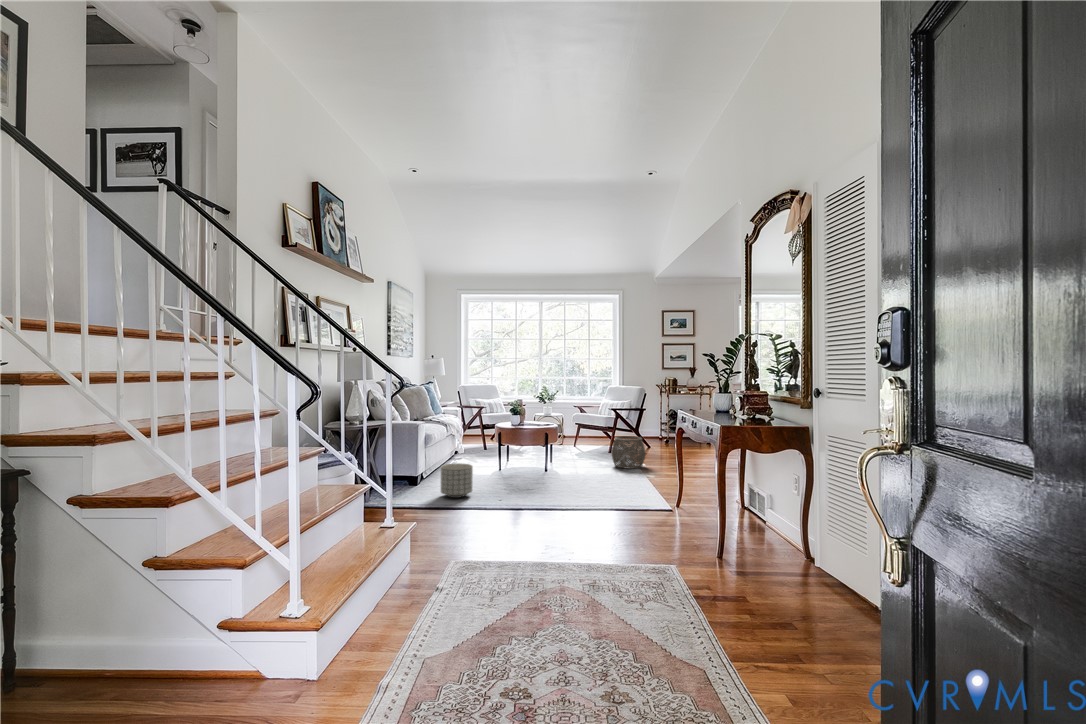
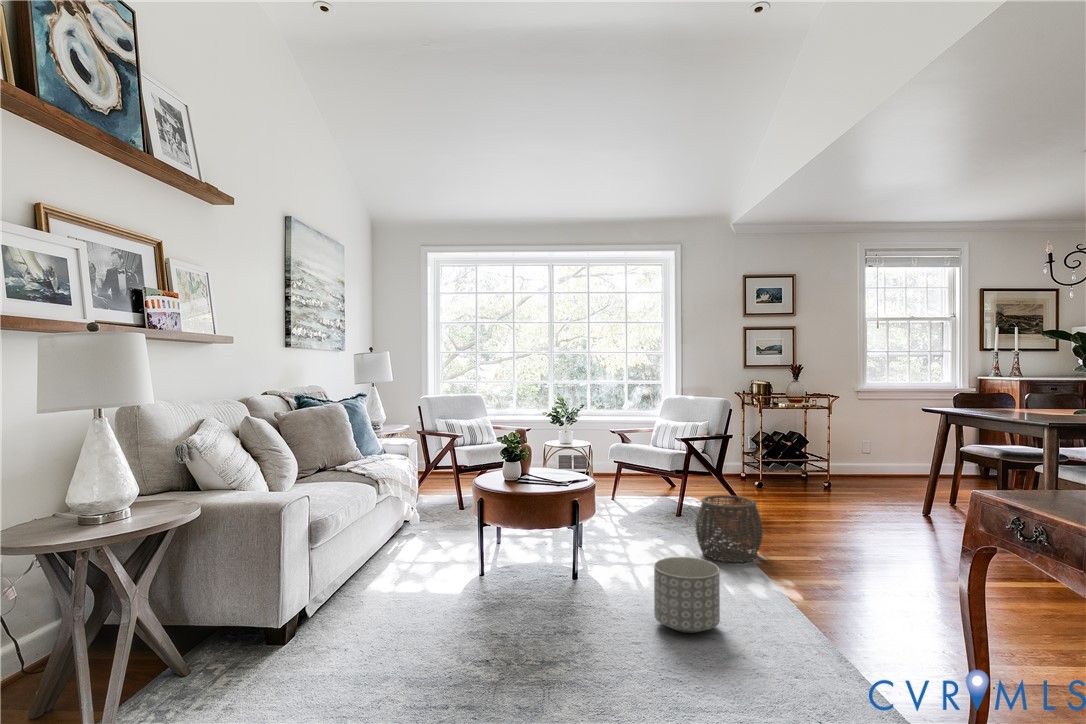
planter: present [441,463,473,498] -> present [654,557,720,633]

